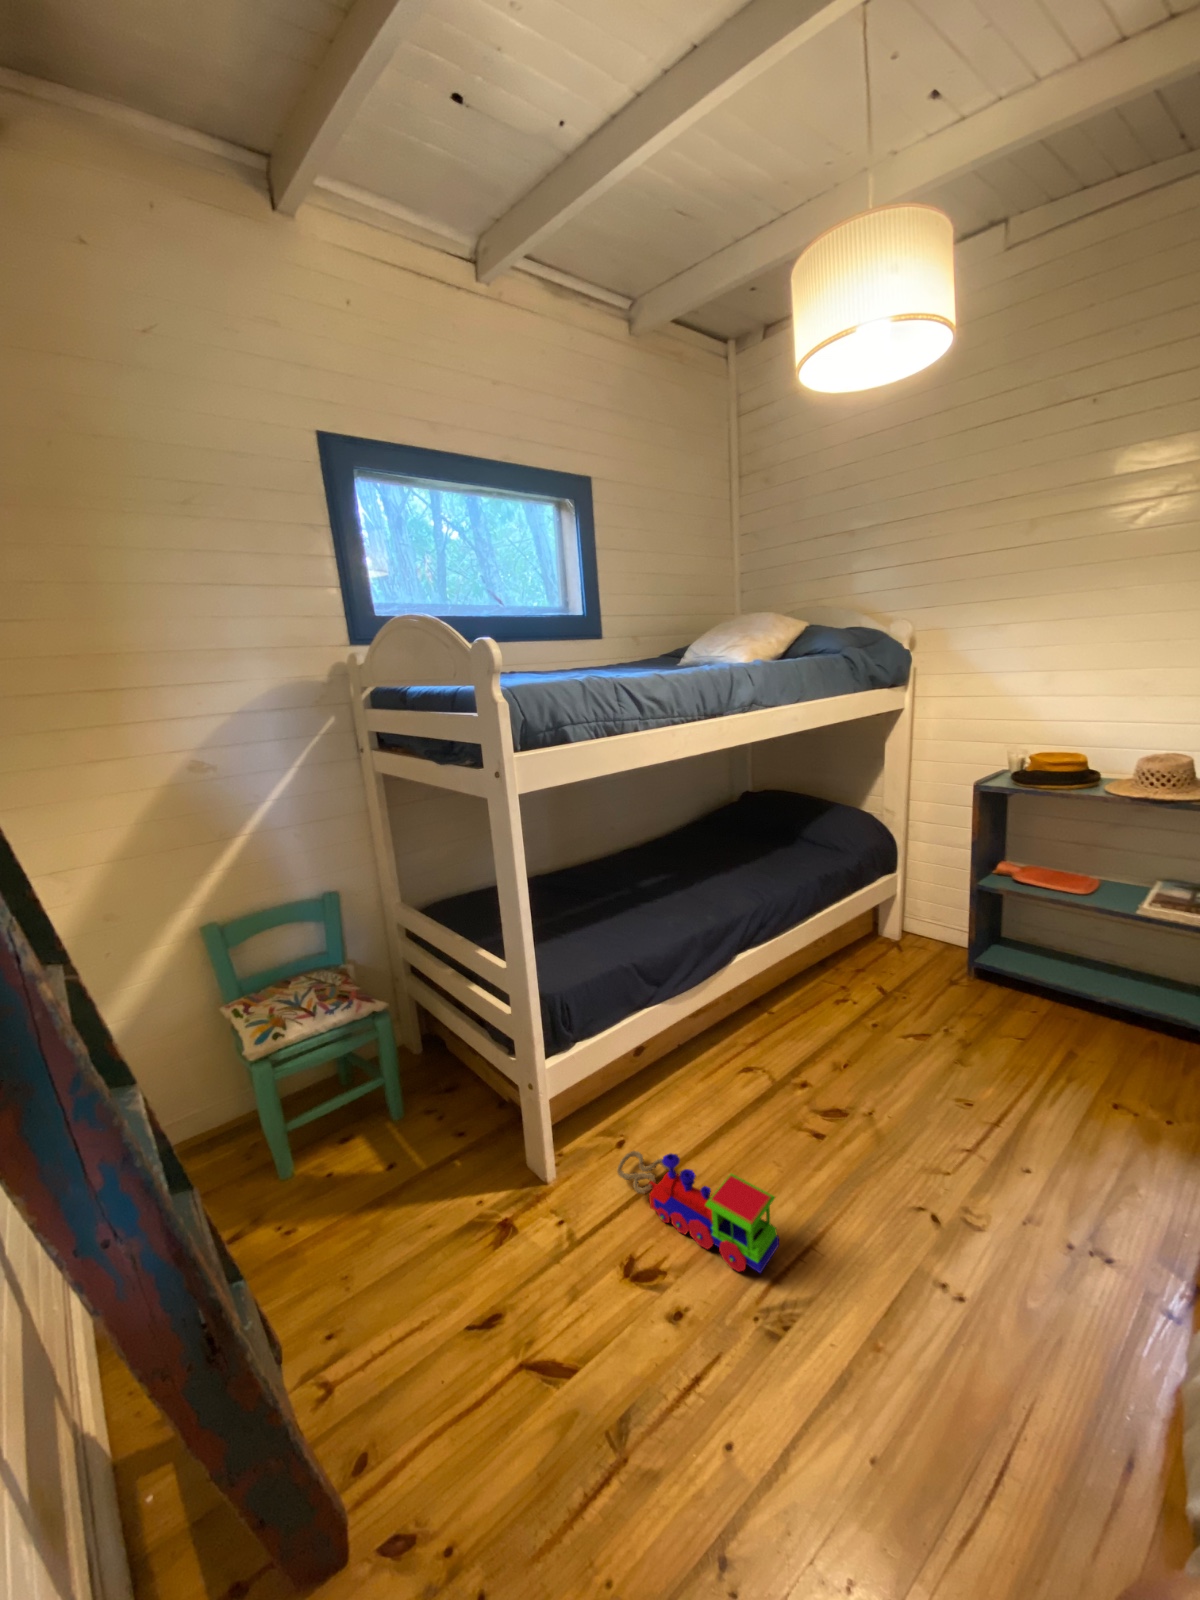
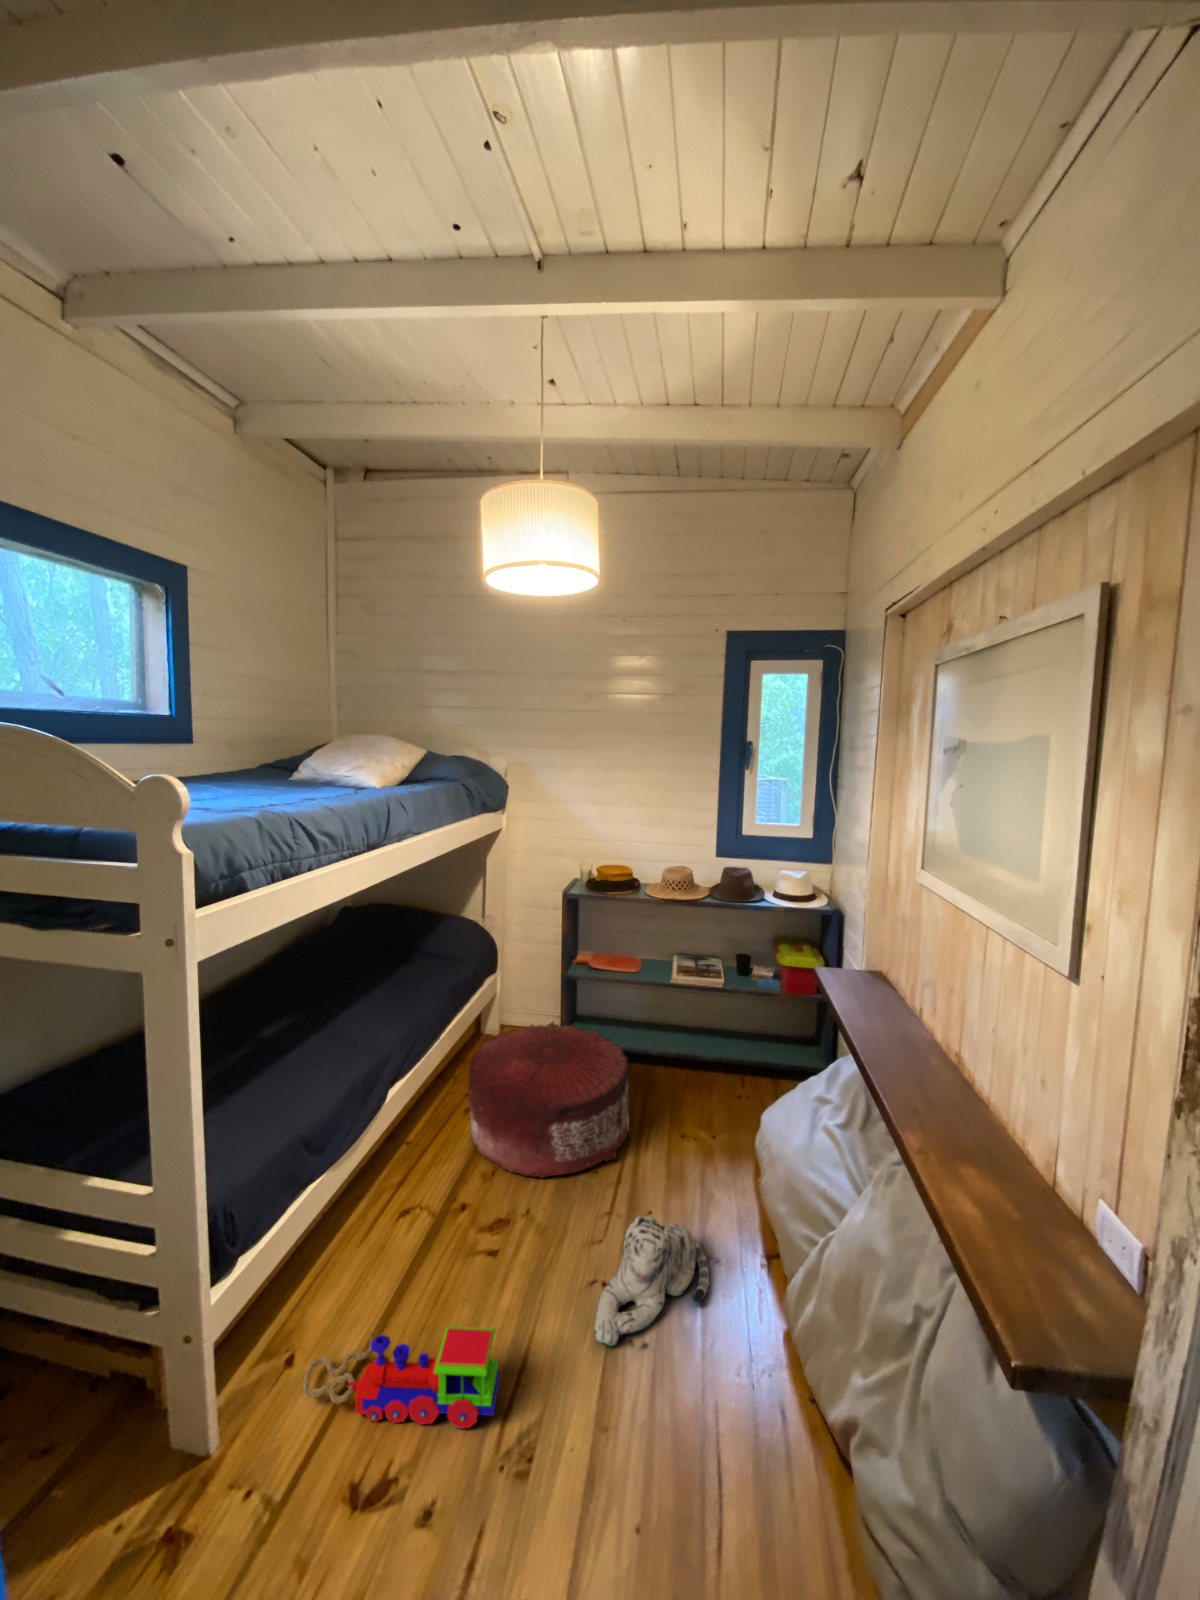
pouf: none [828,927,1035,1096] -> present [468,1022,629,1178]
plush toy: none [899,1159,1095,1300] -> present [594,1216,710,1346]

